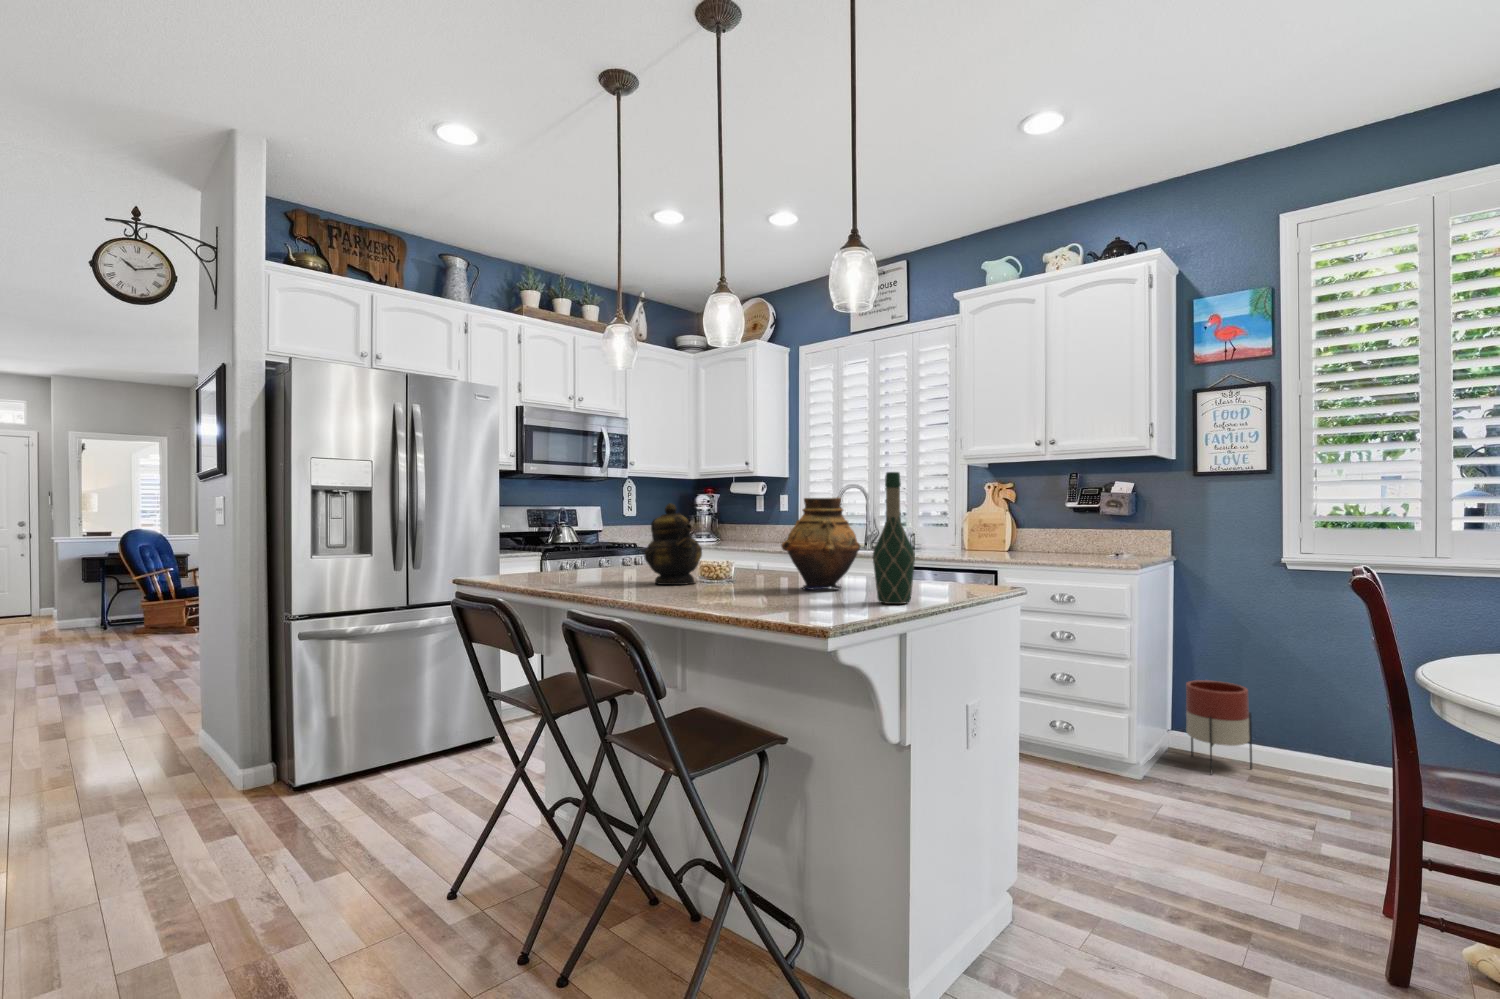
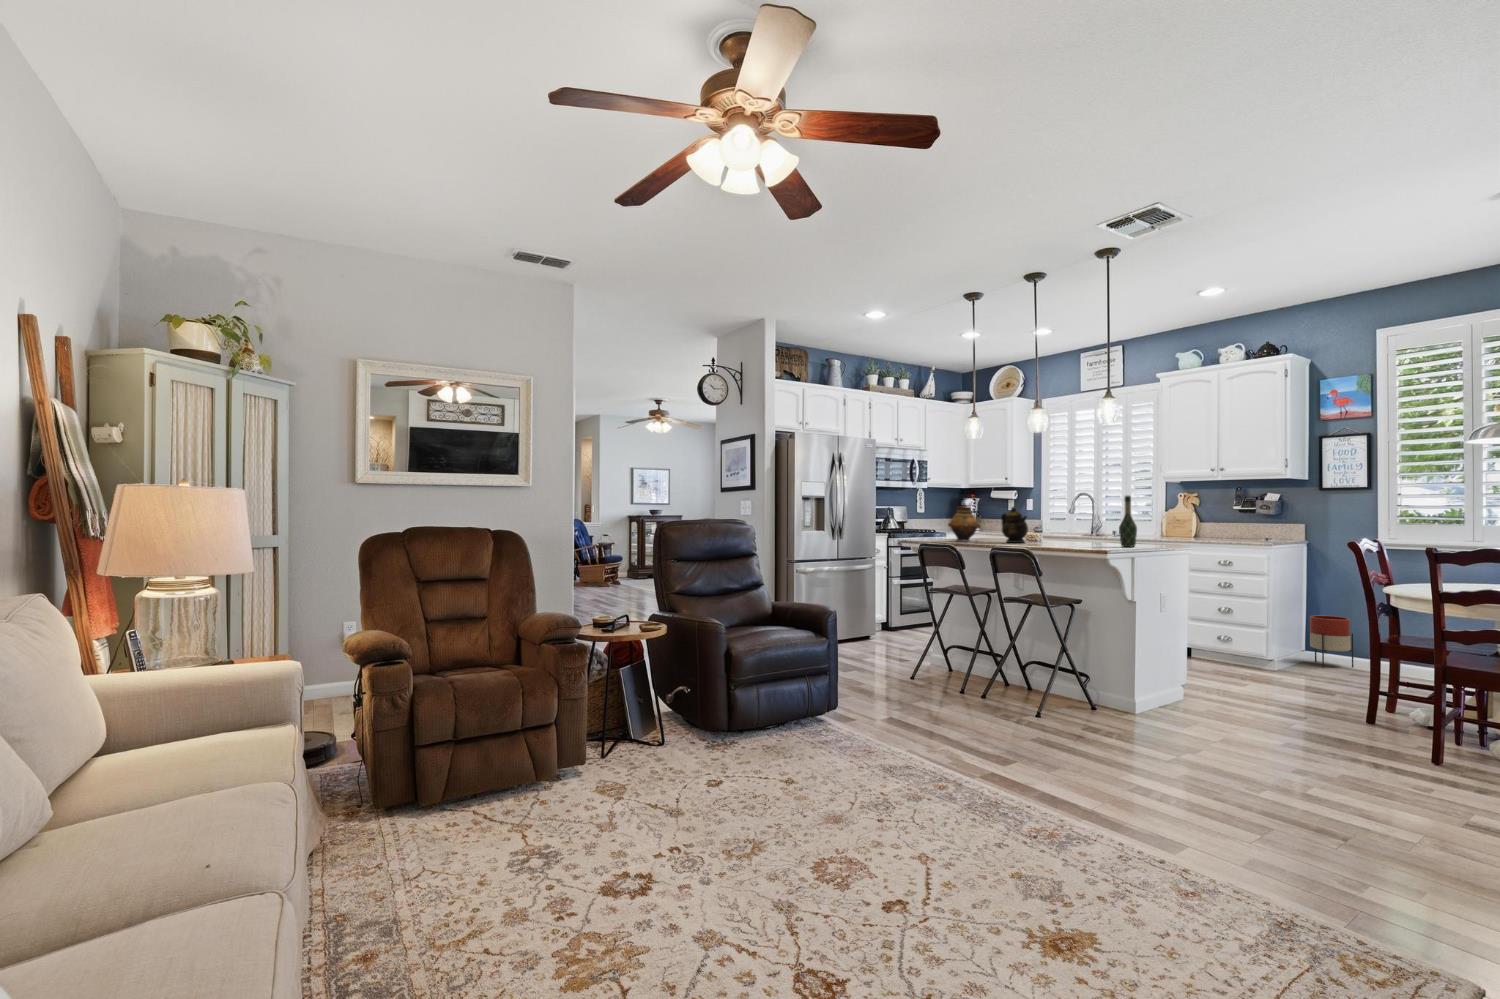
vase: present [782,498,861,590] -> present [948,507,979,541]

